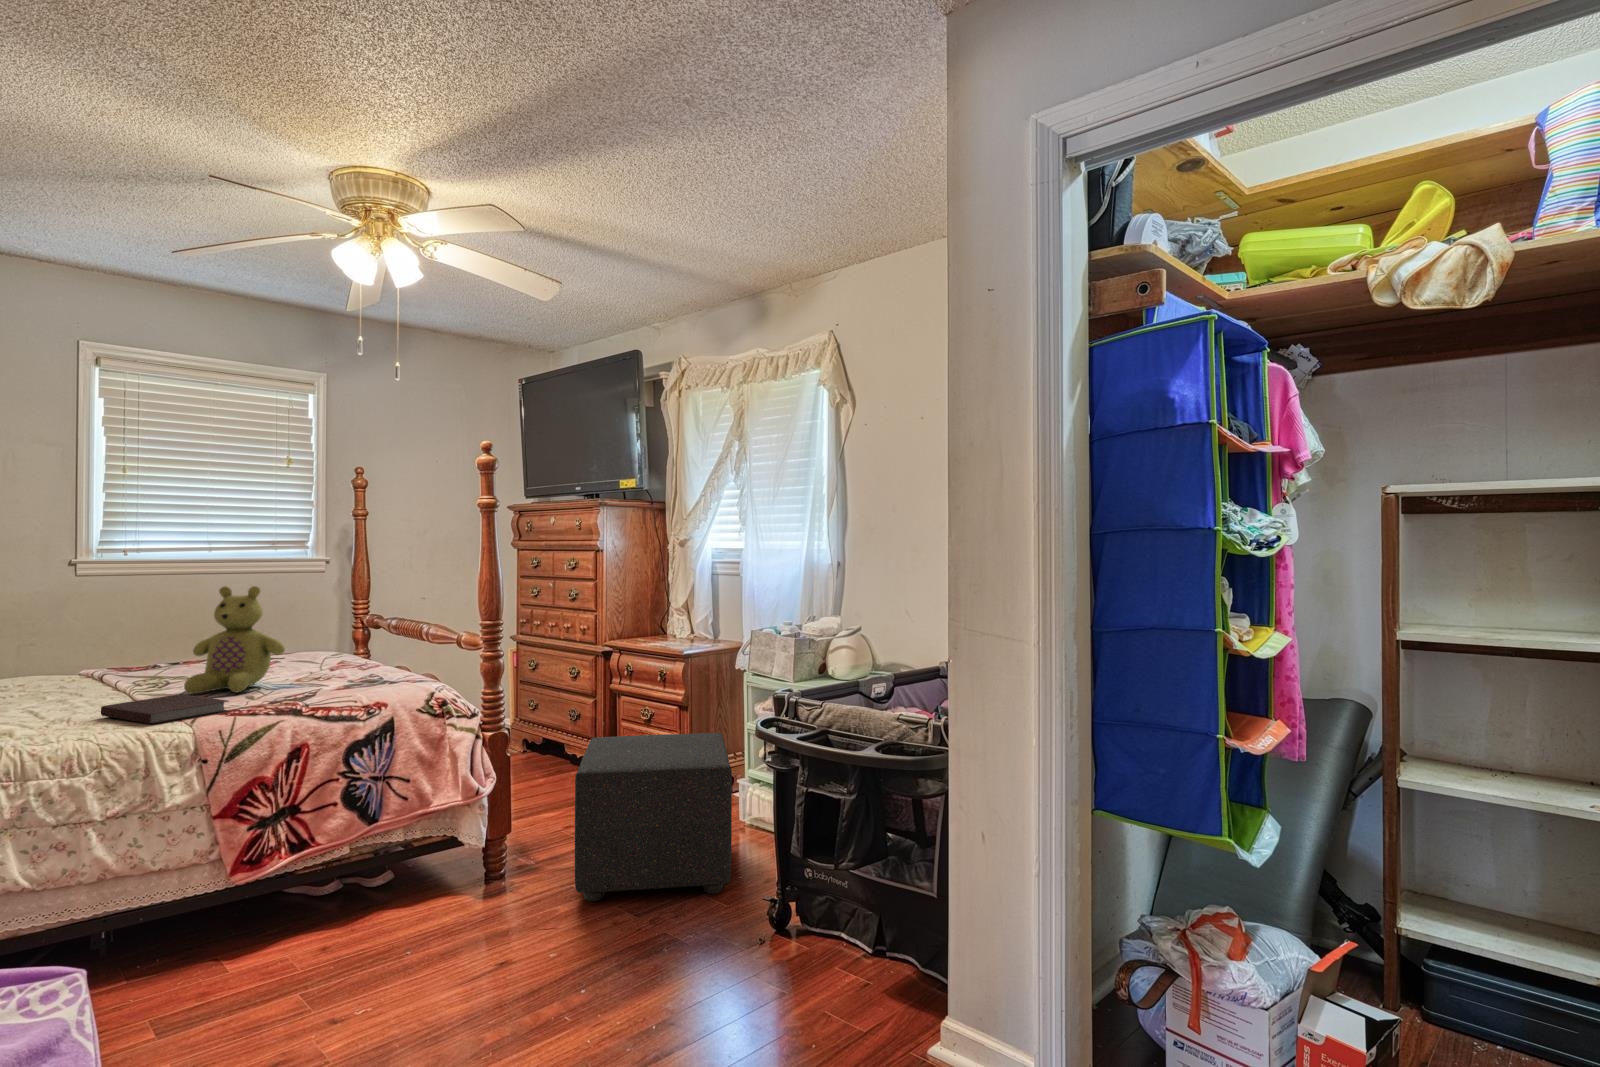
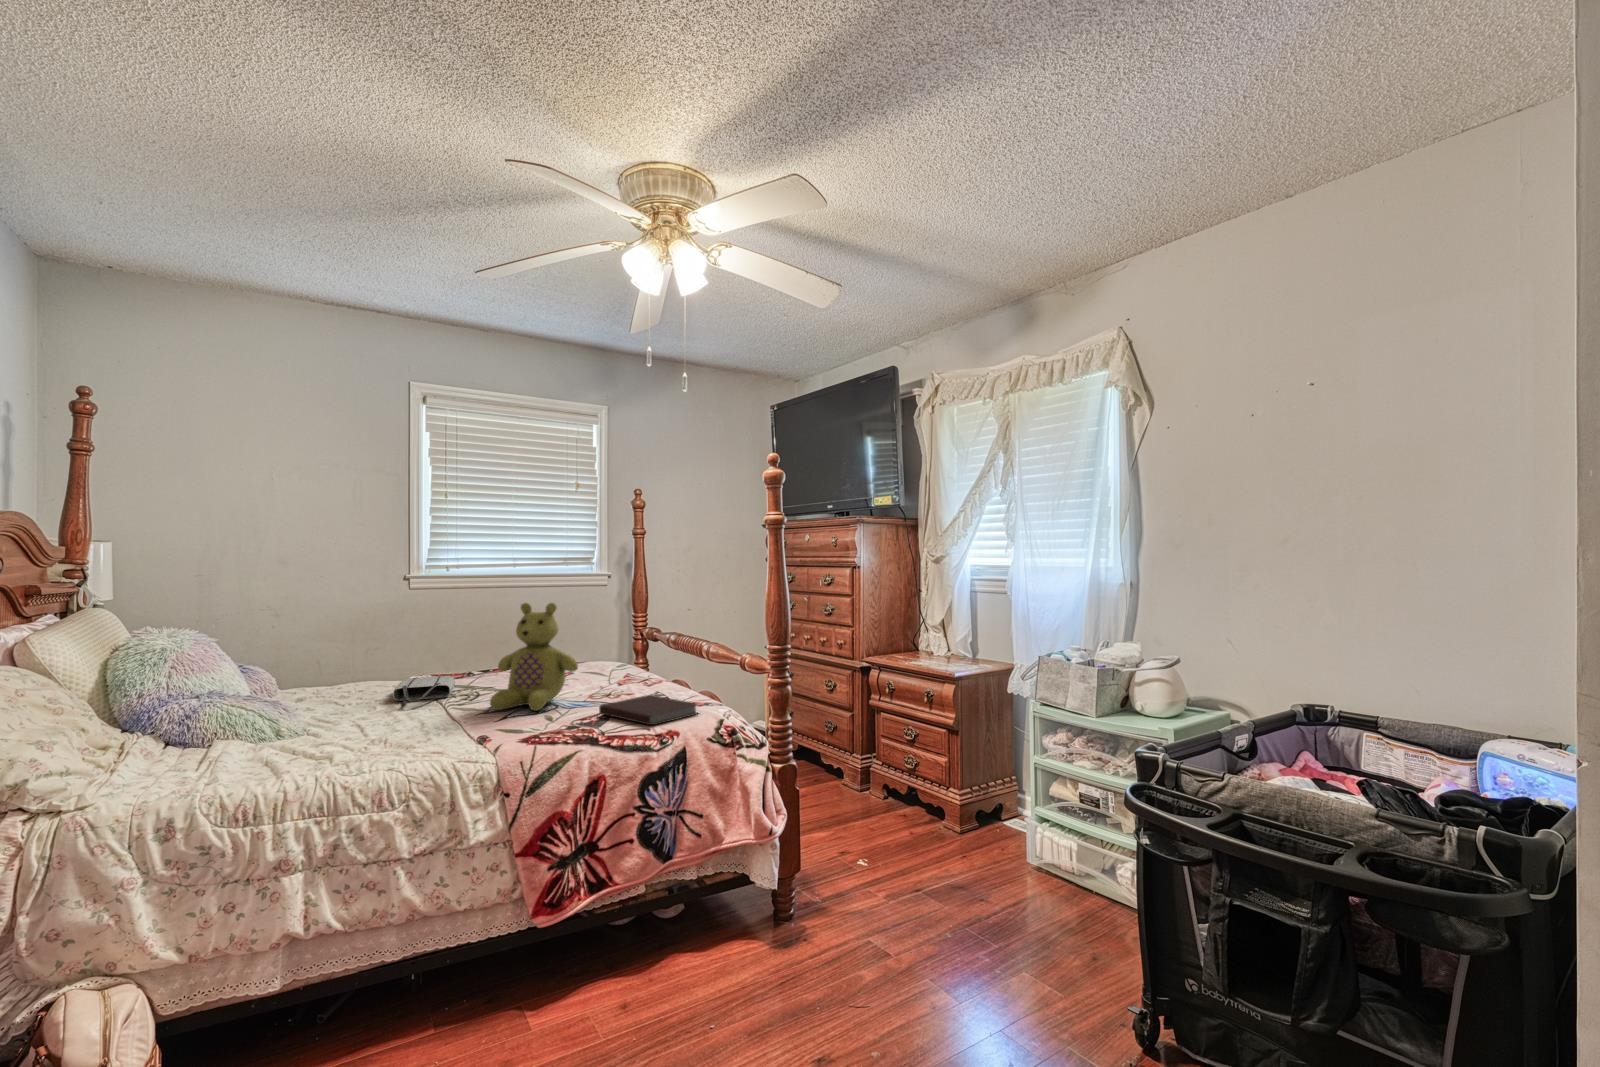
tote bag: none [65,667,139,693] -> present [393,676,455,703]
notebook: present [101,694,229,724] -> present [599,695,698,725]
ottoman: present [575,733,732,902] -> none [877,771,1071,983]

